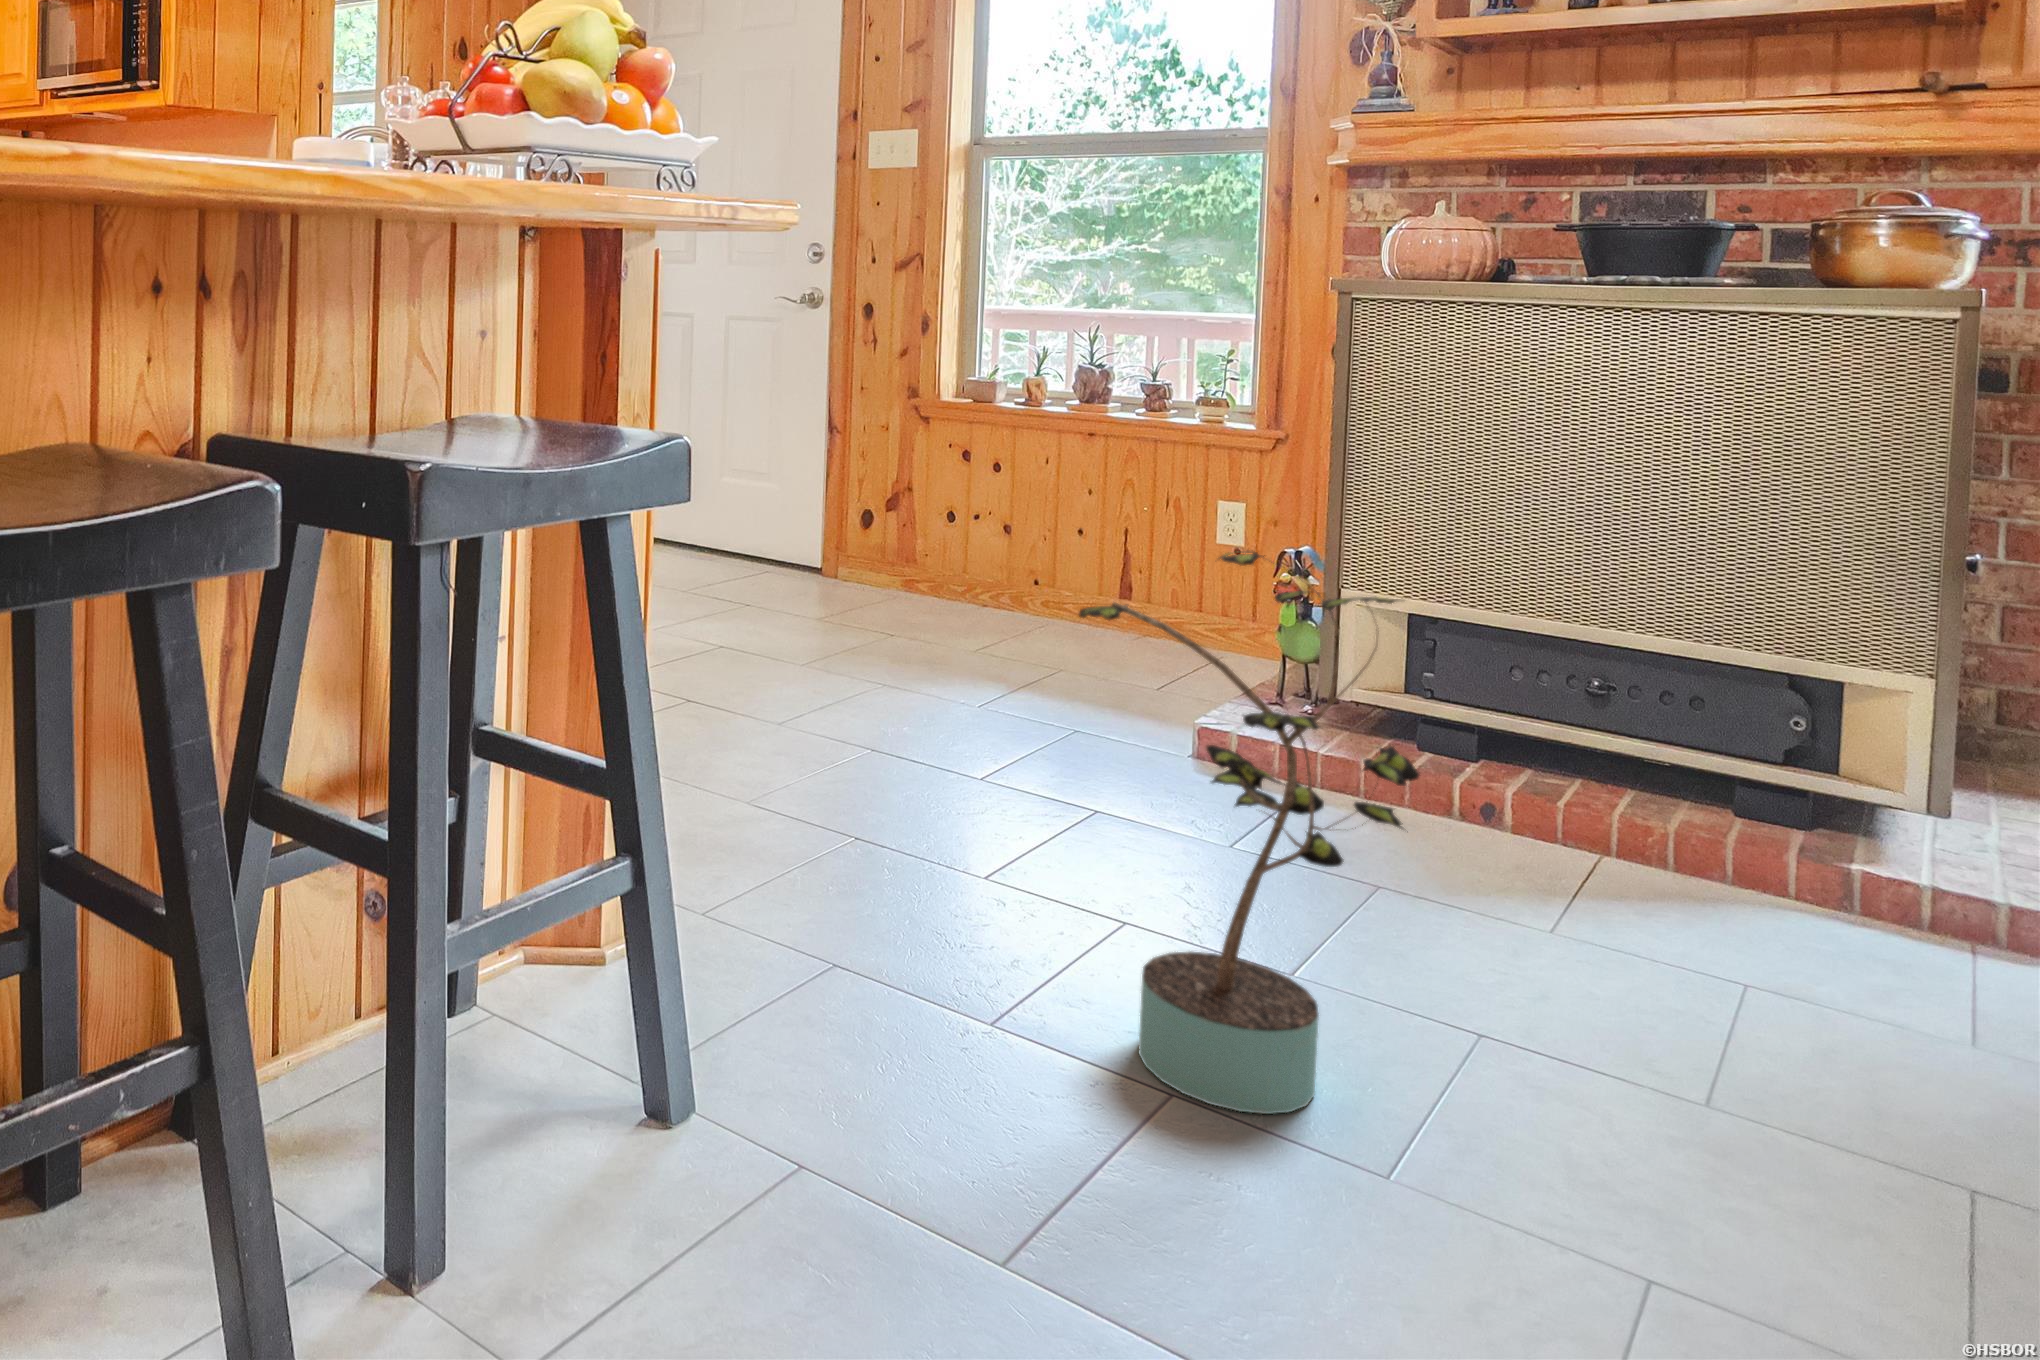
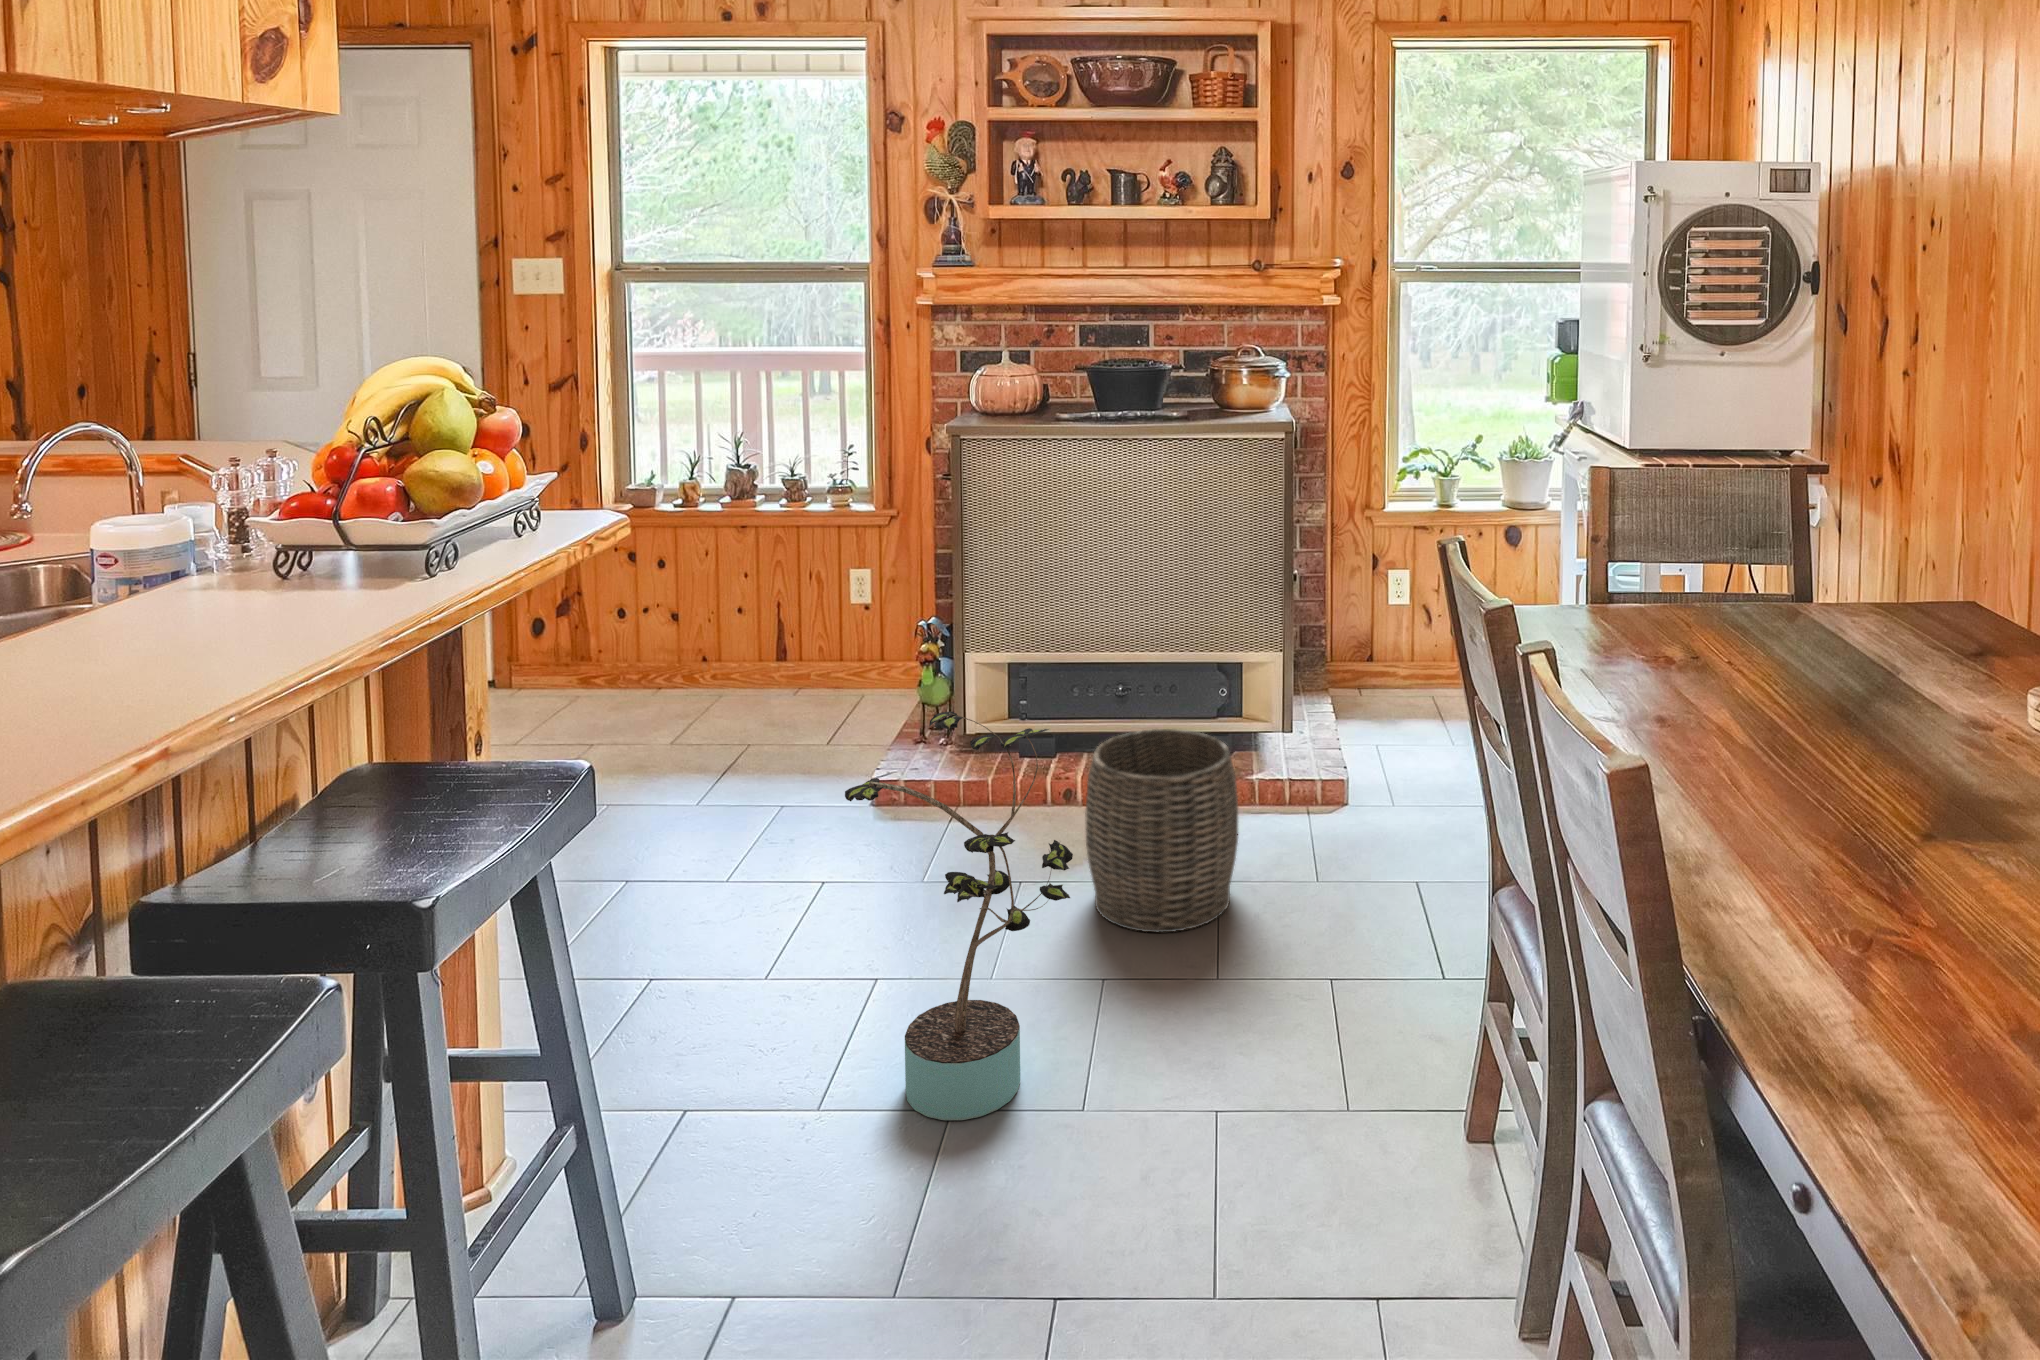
woven basket: none [1491,709,1796,1028] -> present [1085,729,1238,932]

